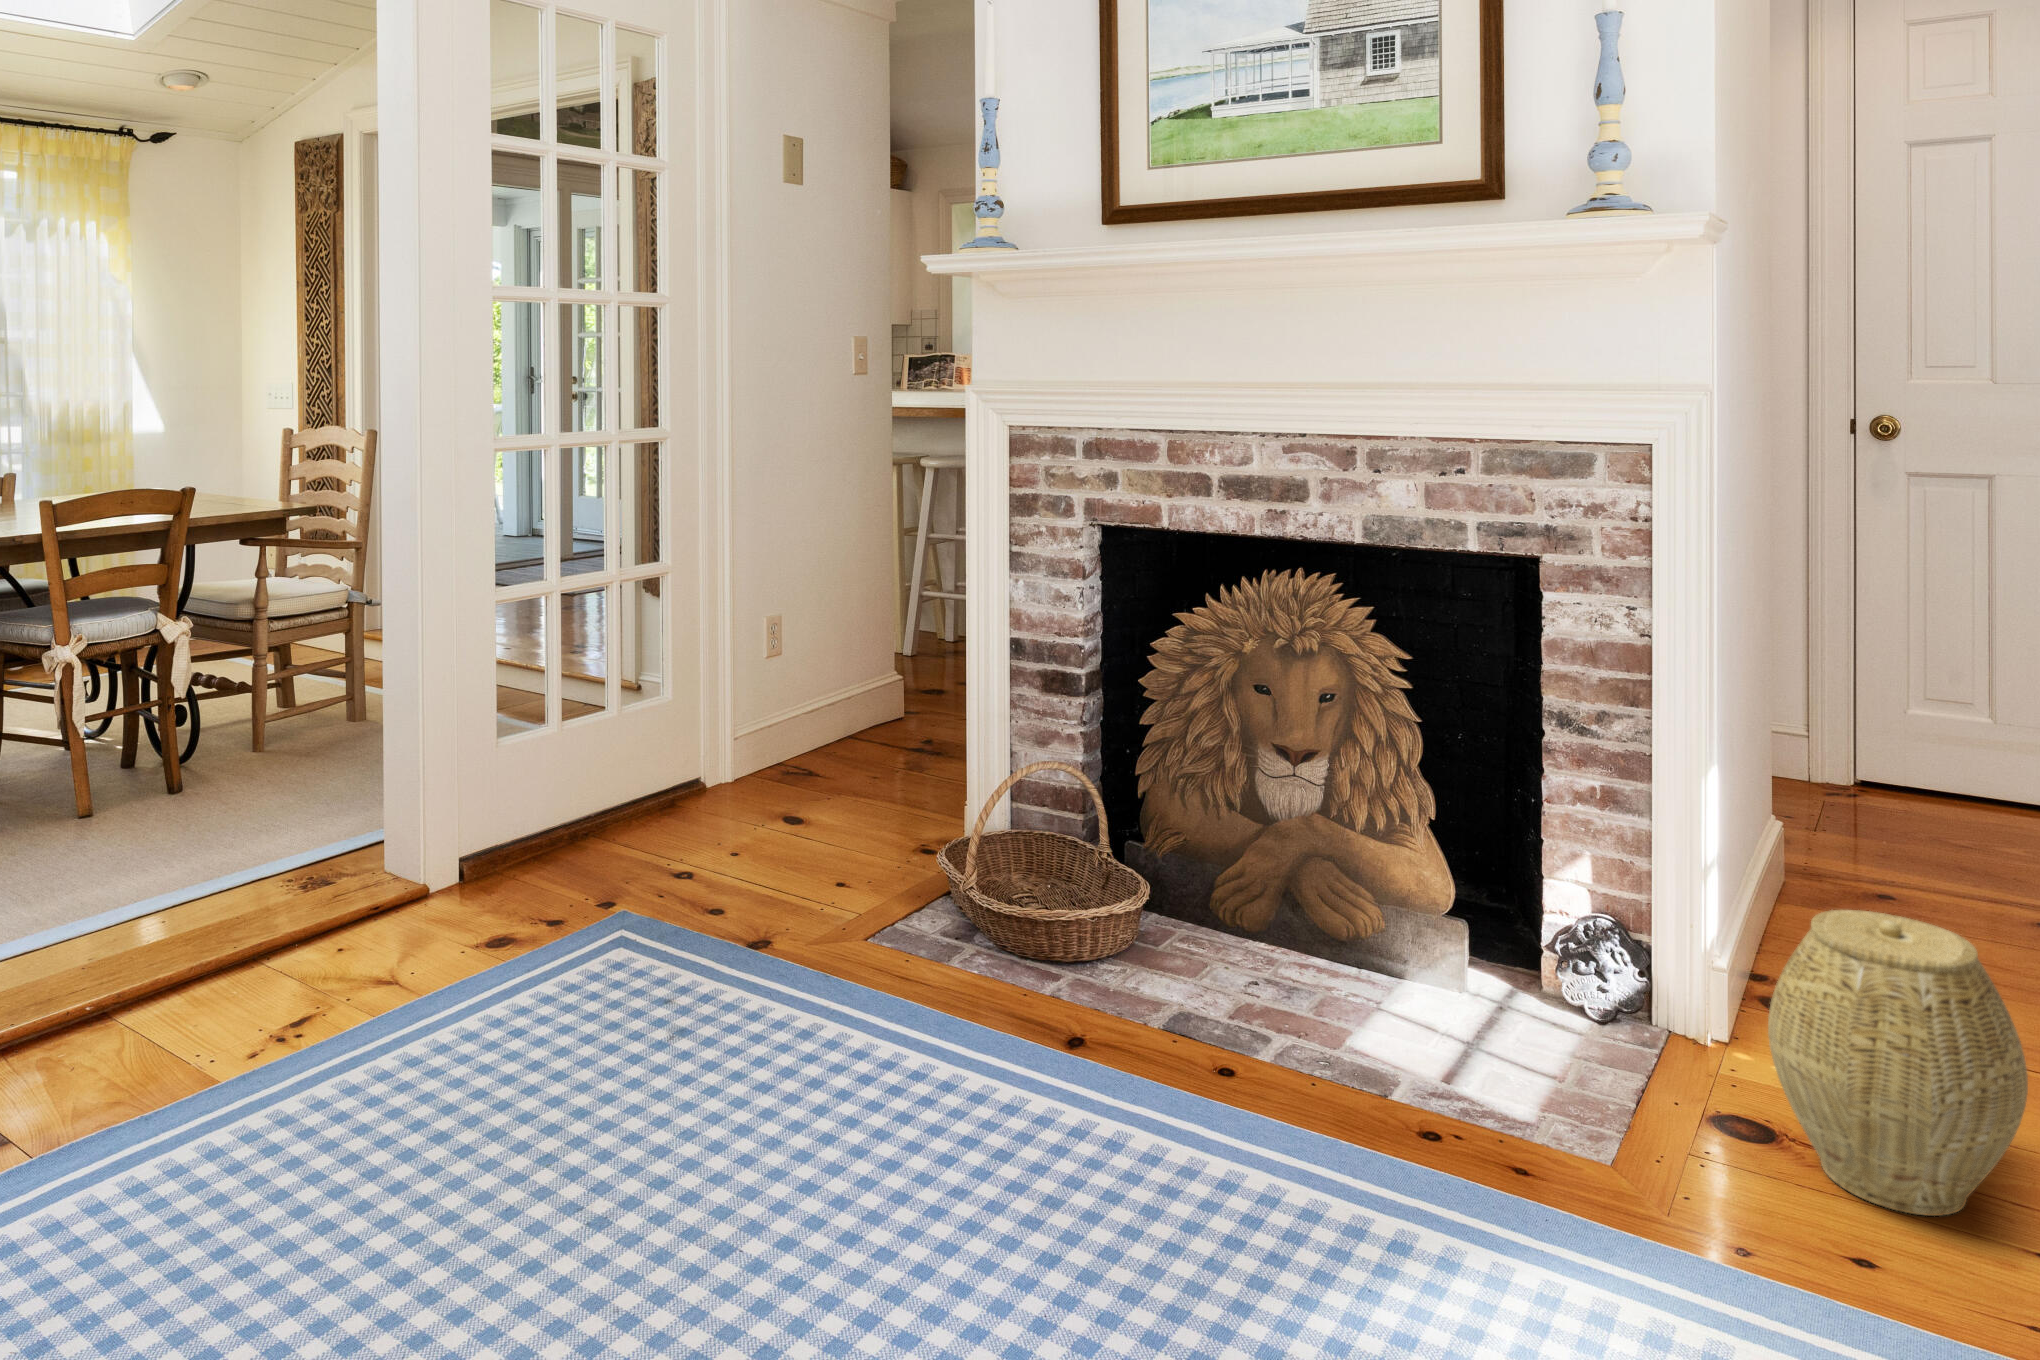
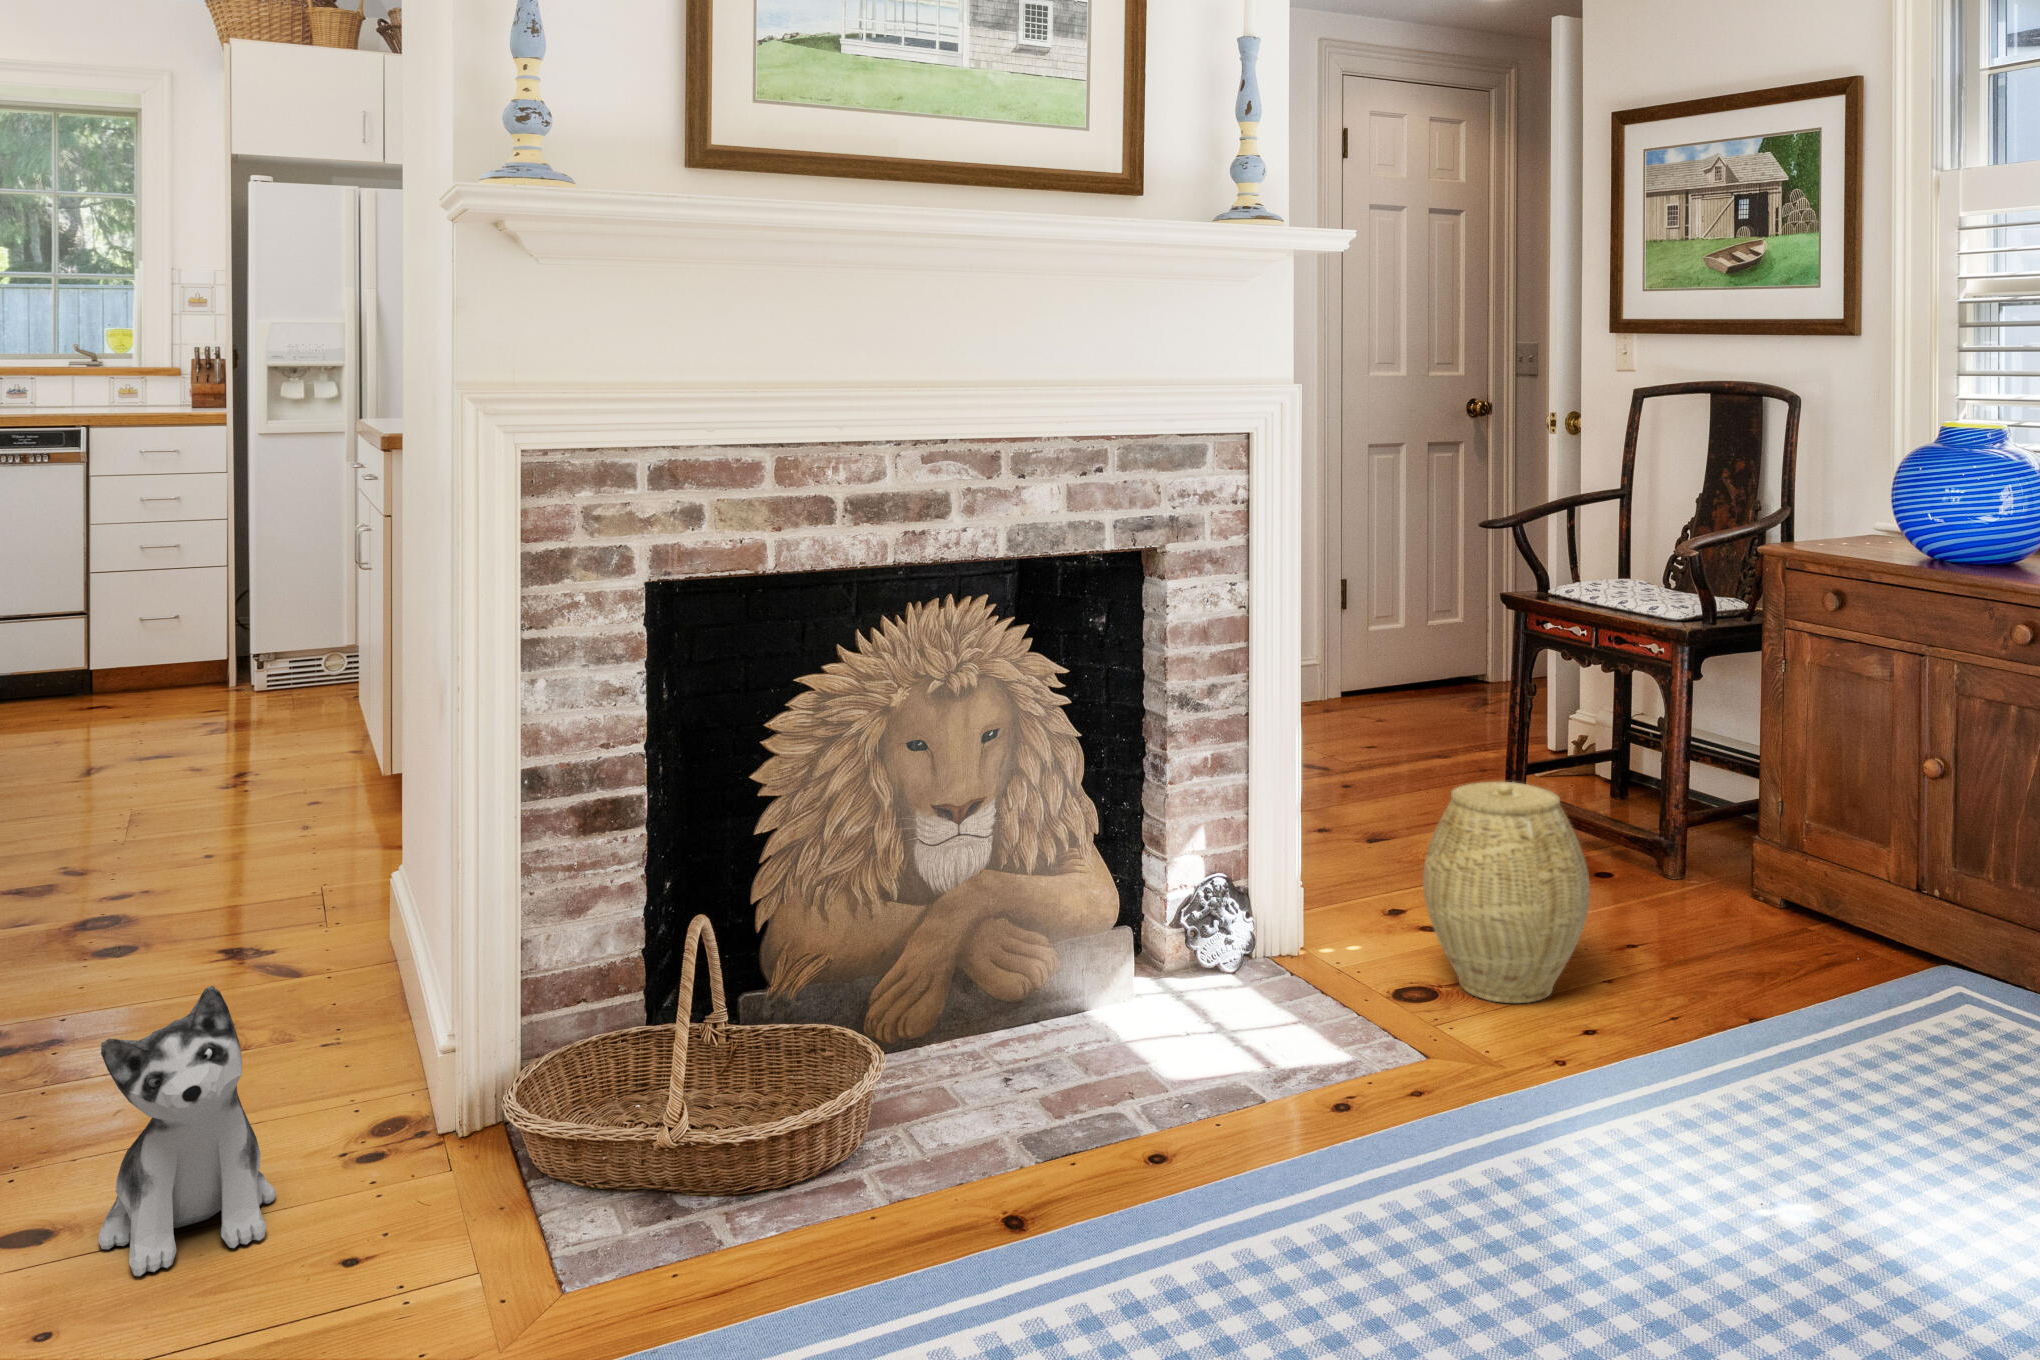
plush toy: none [798,714,889,860] -> present [98,986,276,1276]

